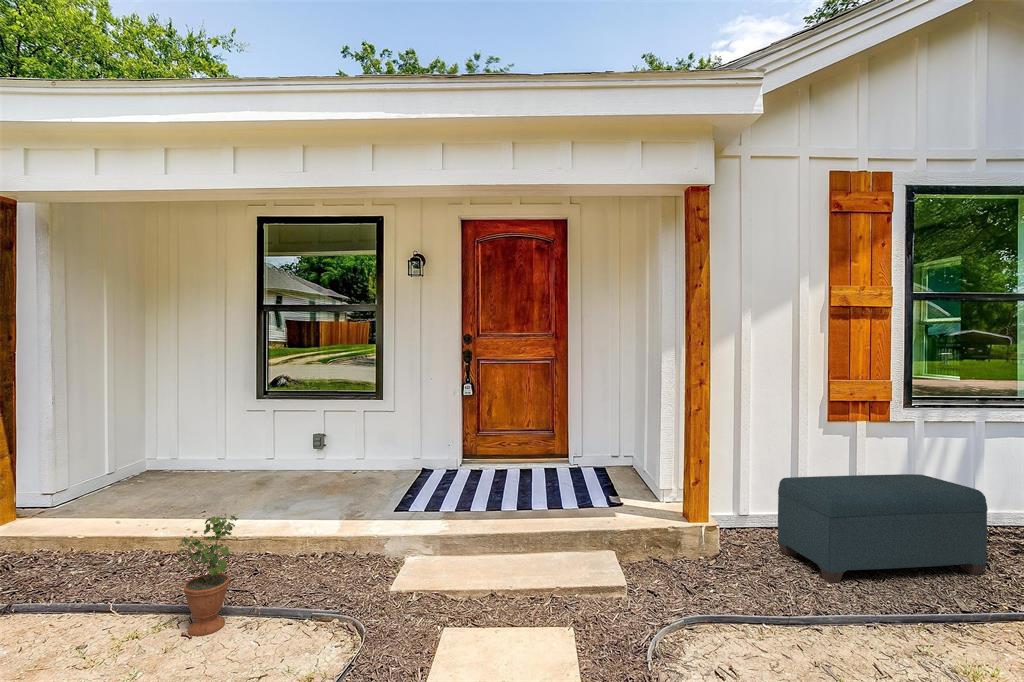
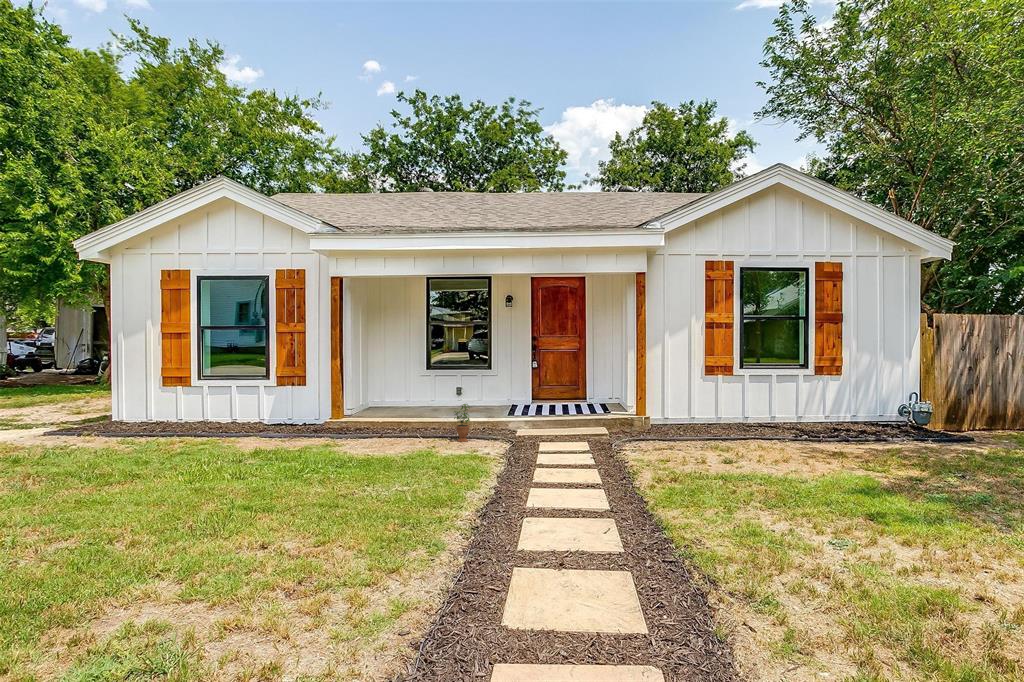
bench: present [778,474,988,583] -> none [676,397,756,435]

